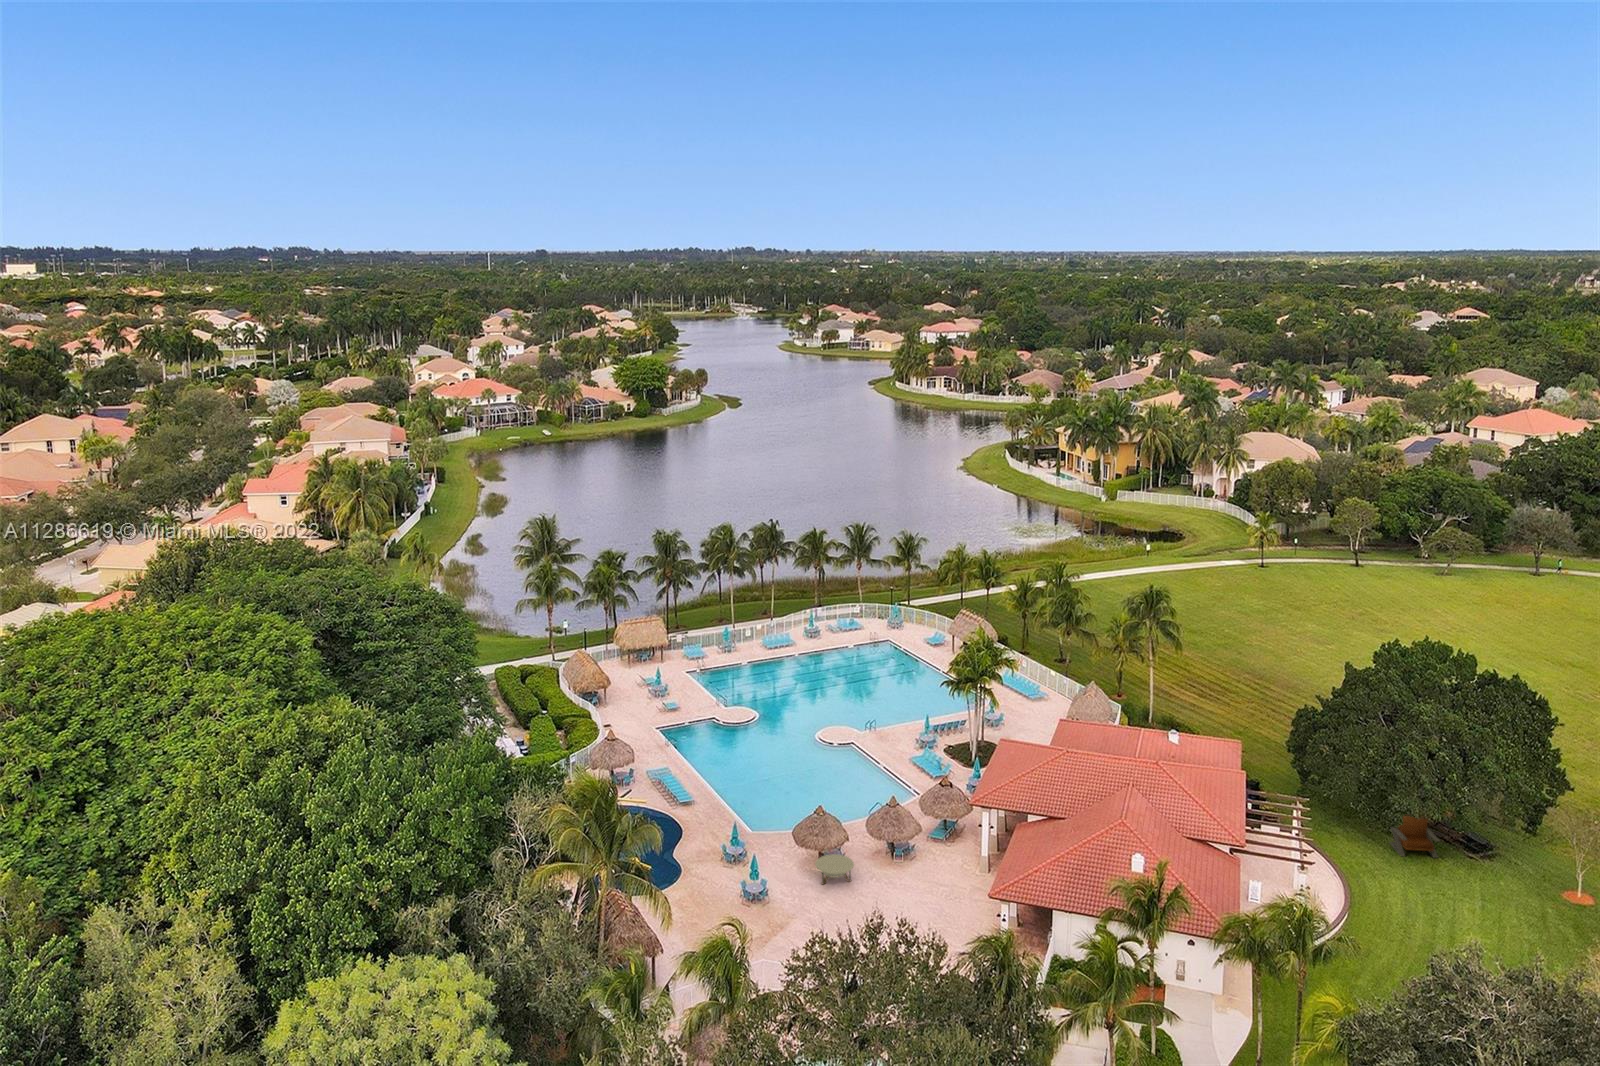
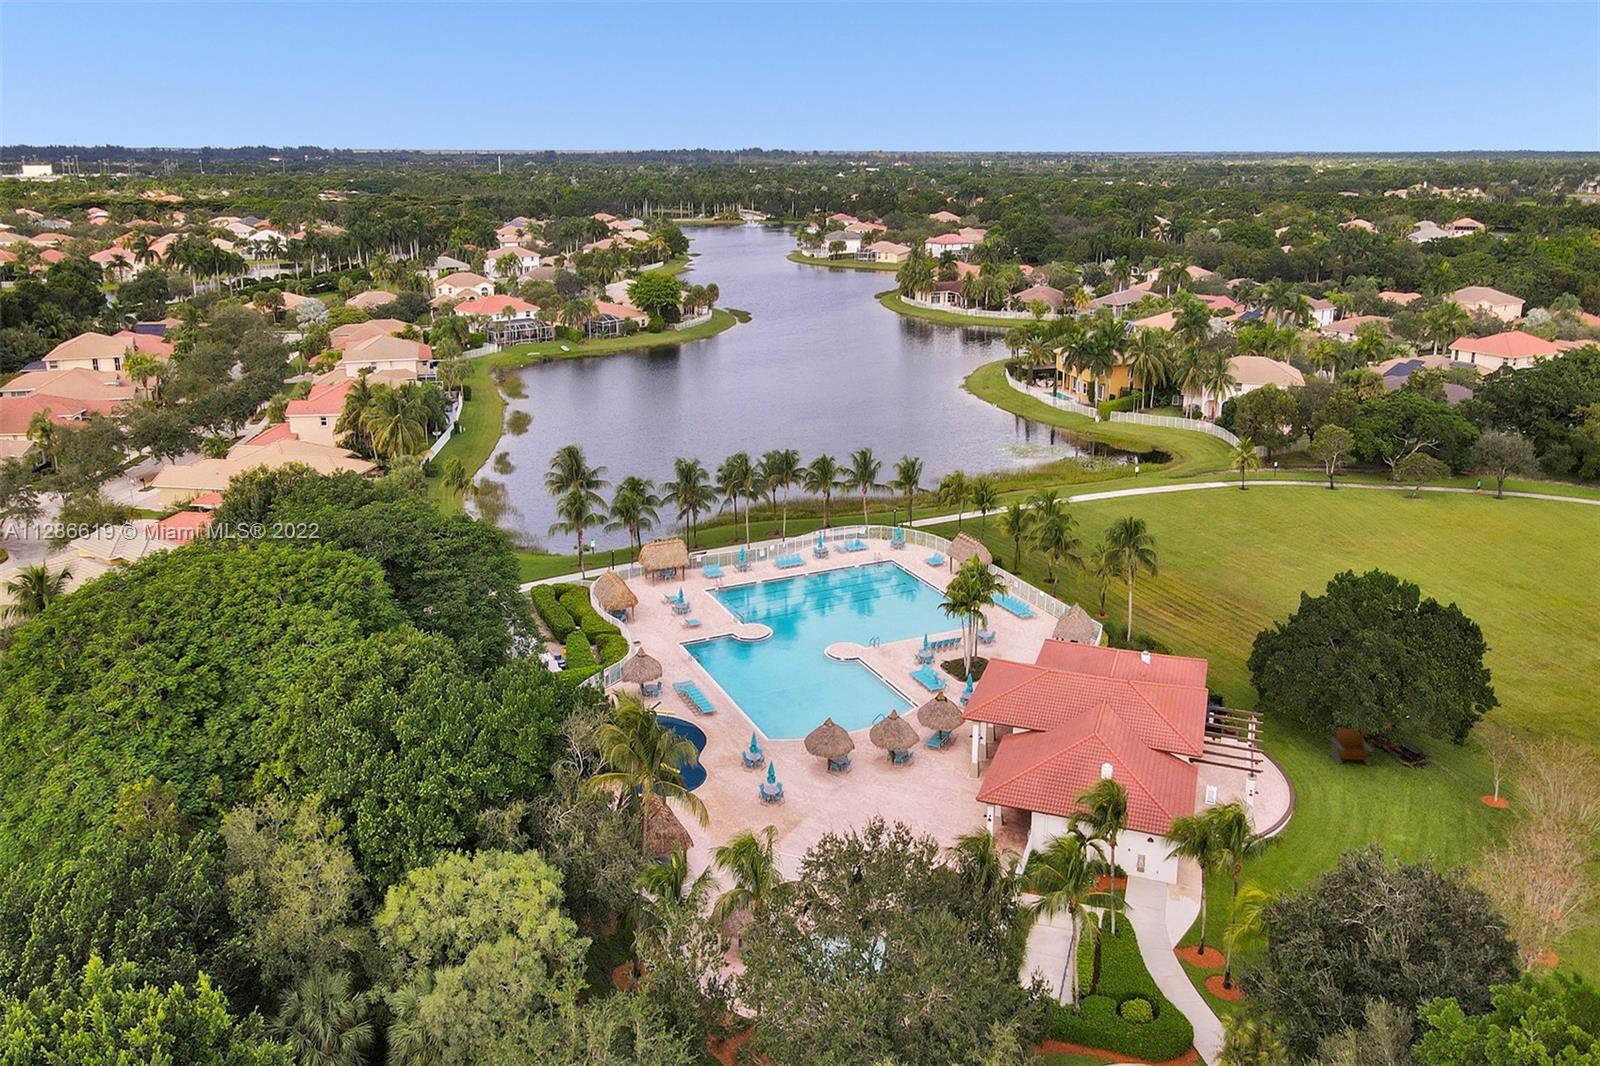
round table: present [815,854,854,884] -> none [826,760,859,786]

